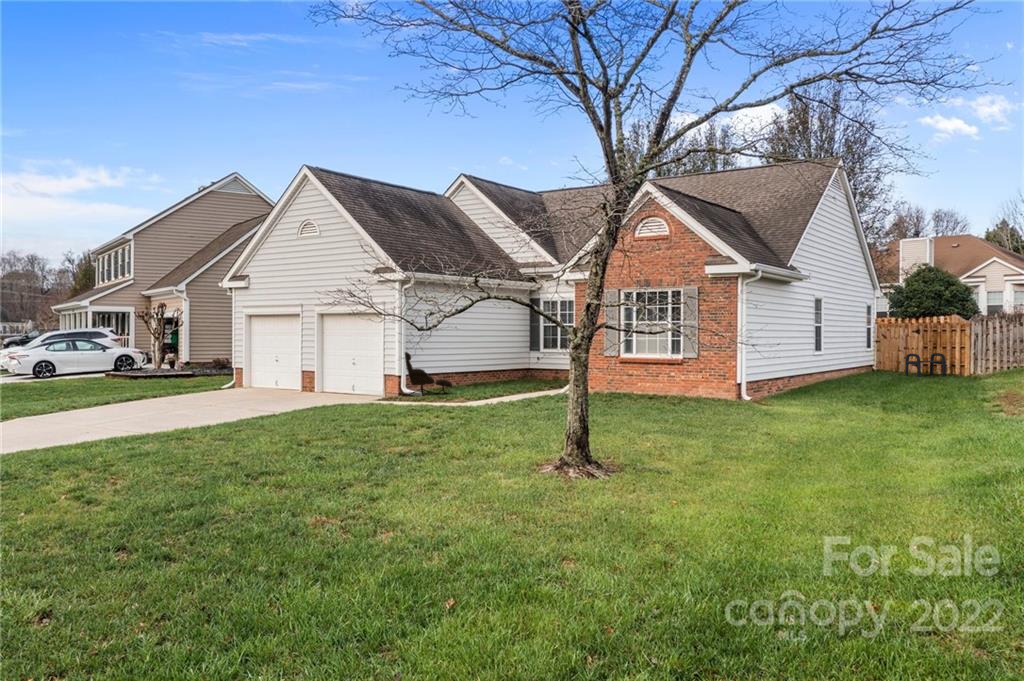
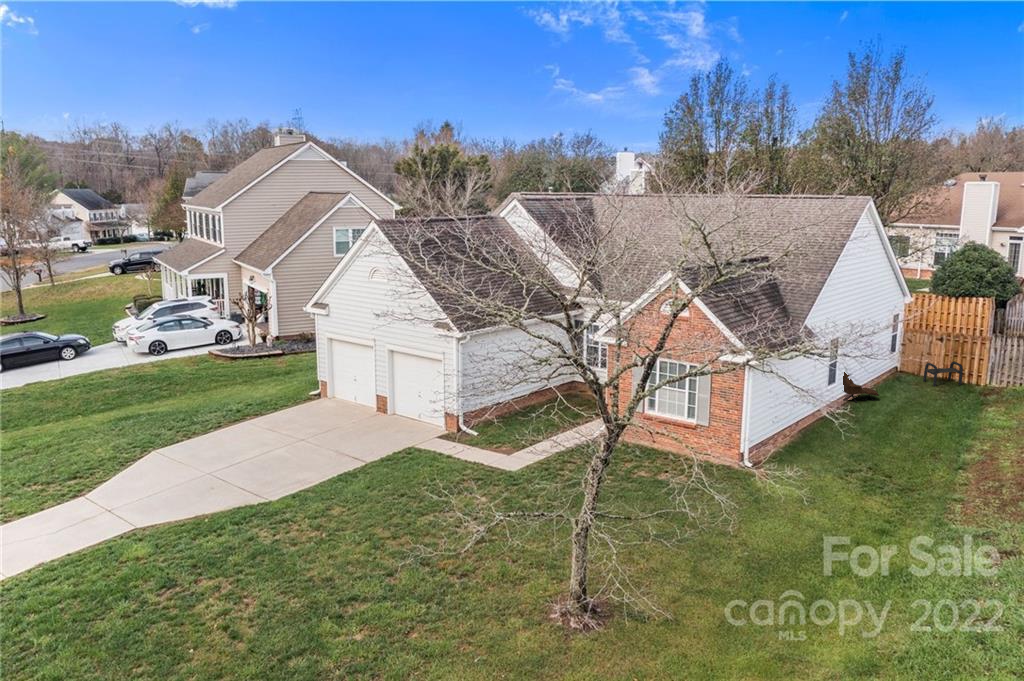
lounge chair: present [405,352,452,395] -> present [842,372,879,403]

